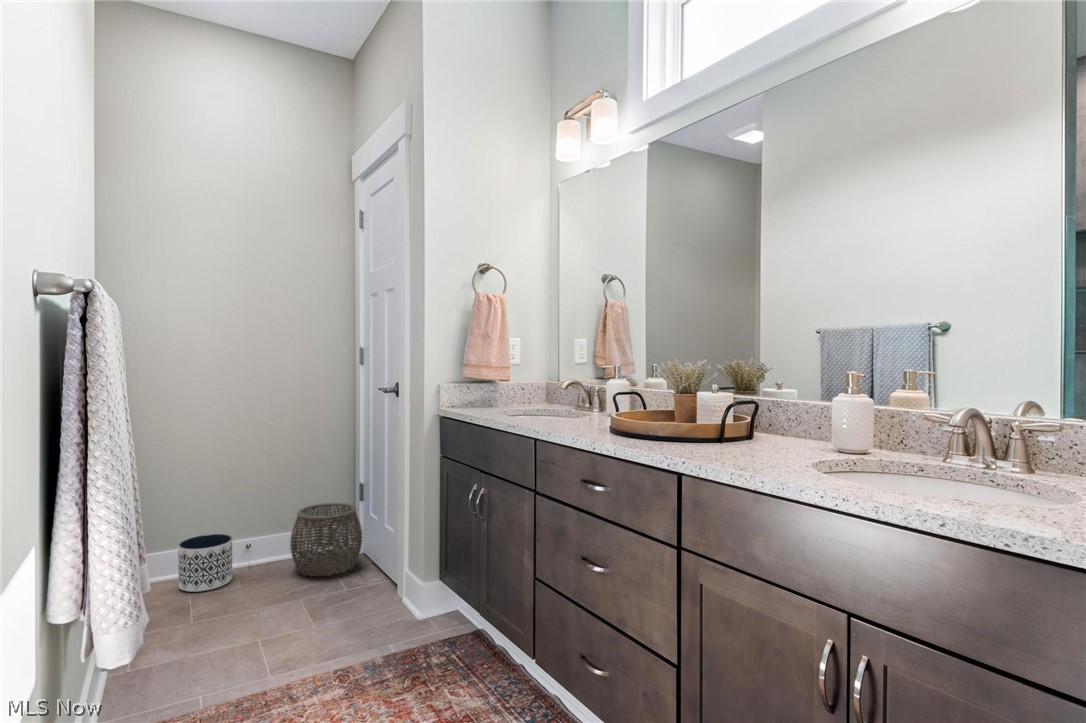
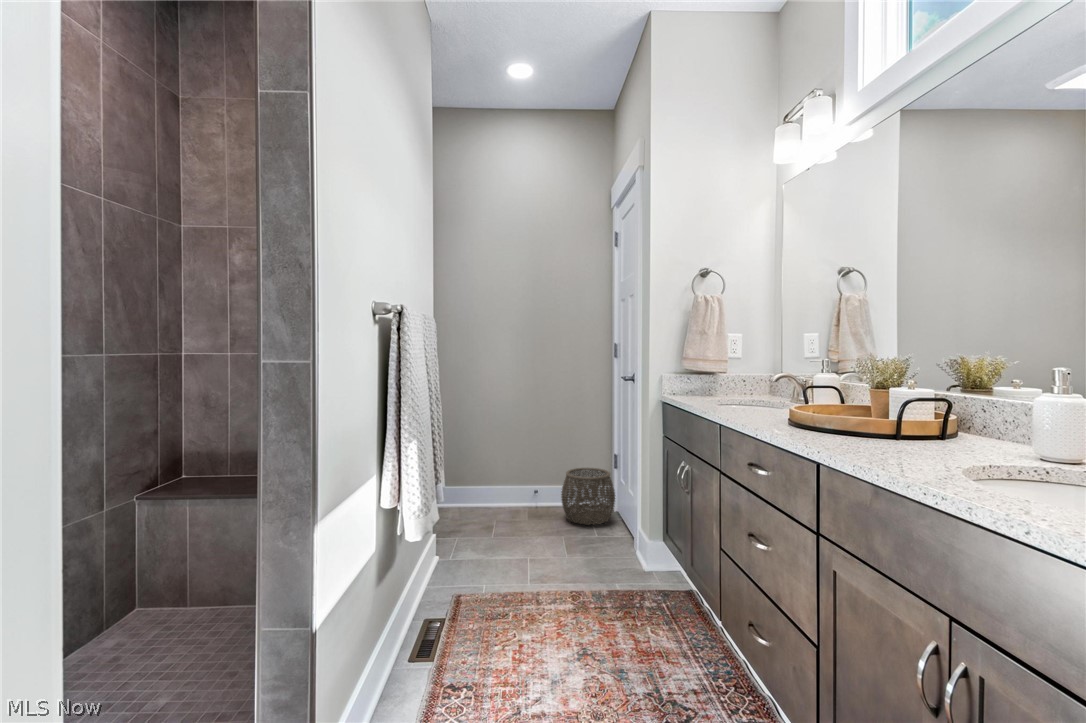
planter: present [178,534,232,592] -> none [489,481,523,520]

